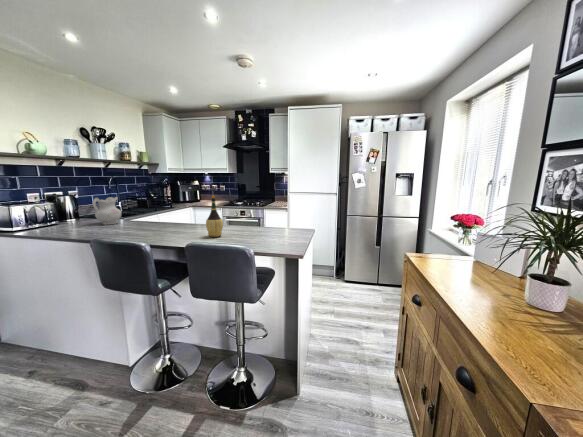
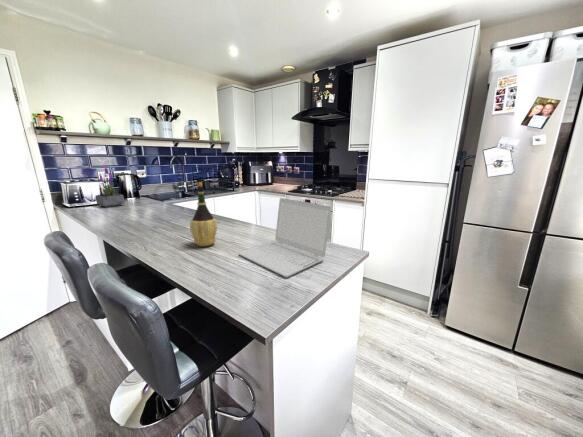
potted plant: none [48,185,81,227] -> present [95,164,124,207]
ceramic pitcher: present [93,197,121,225] -> none [126,178,159,208]
laptop: none [245,204,295,241] -> present [239,198,331,277]

